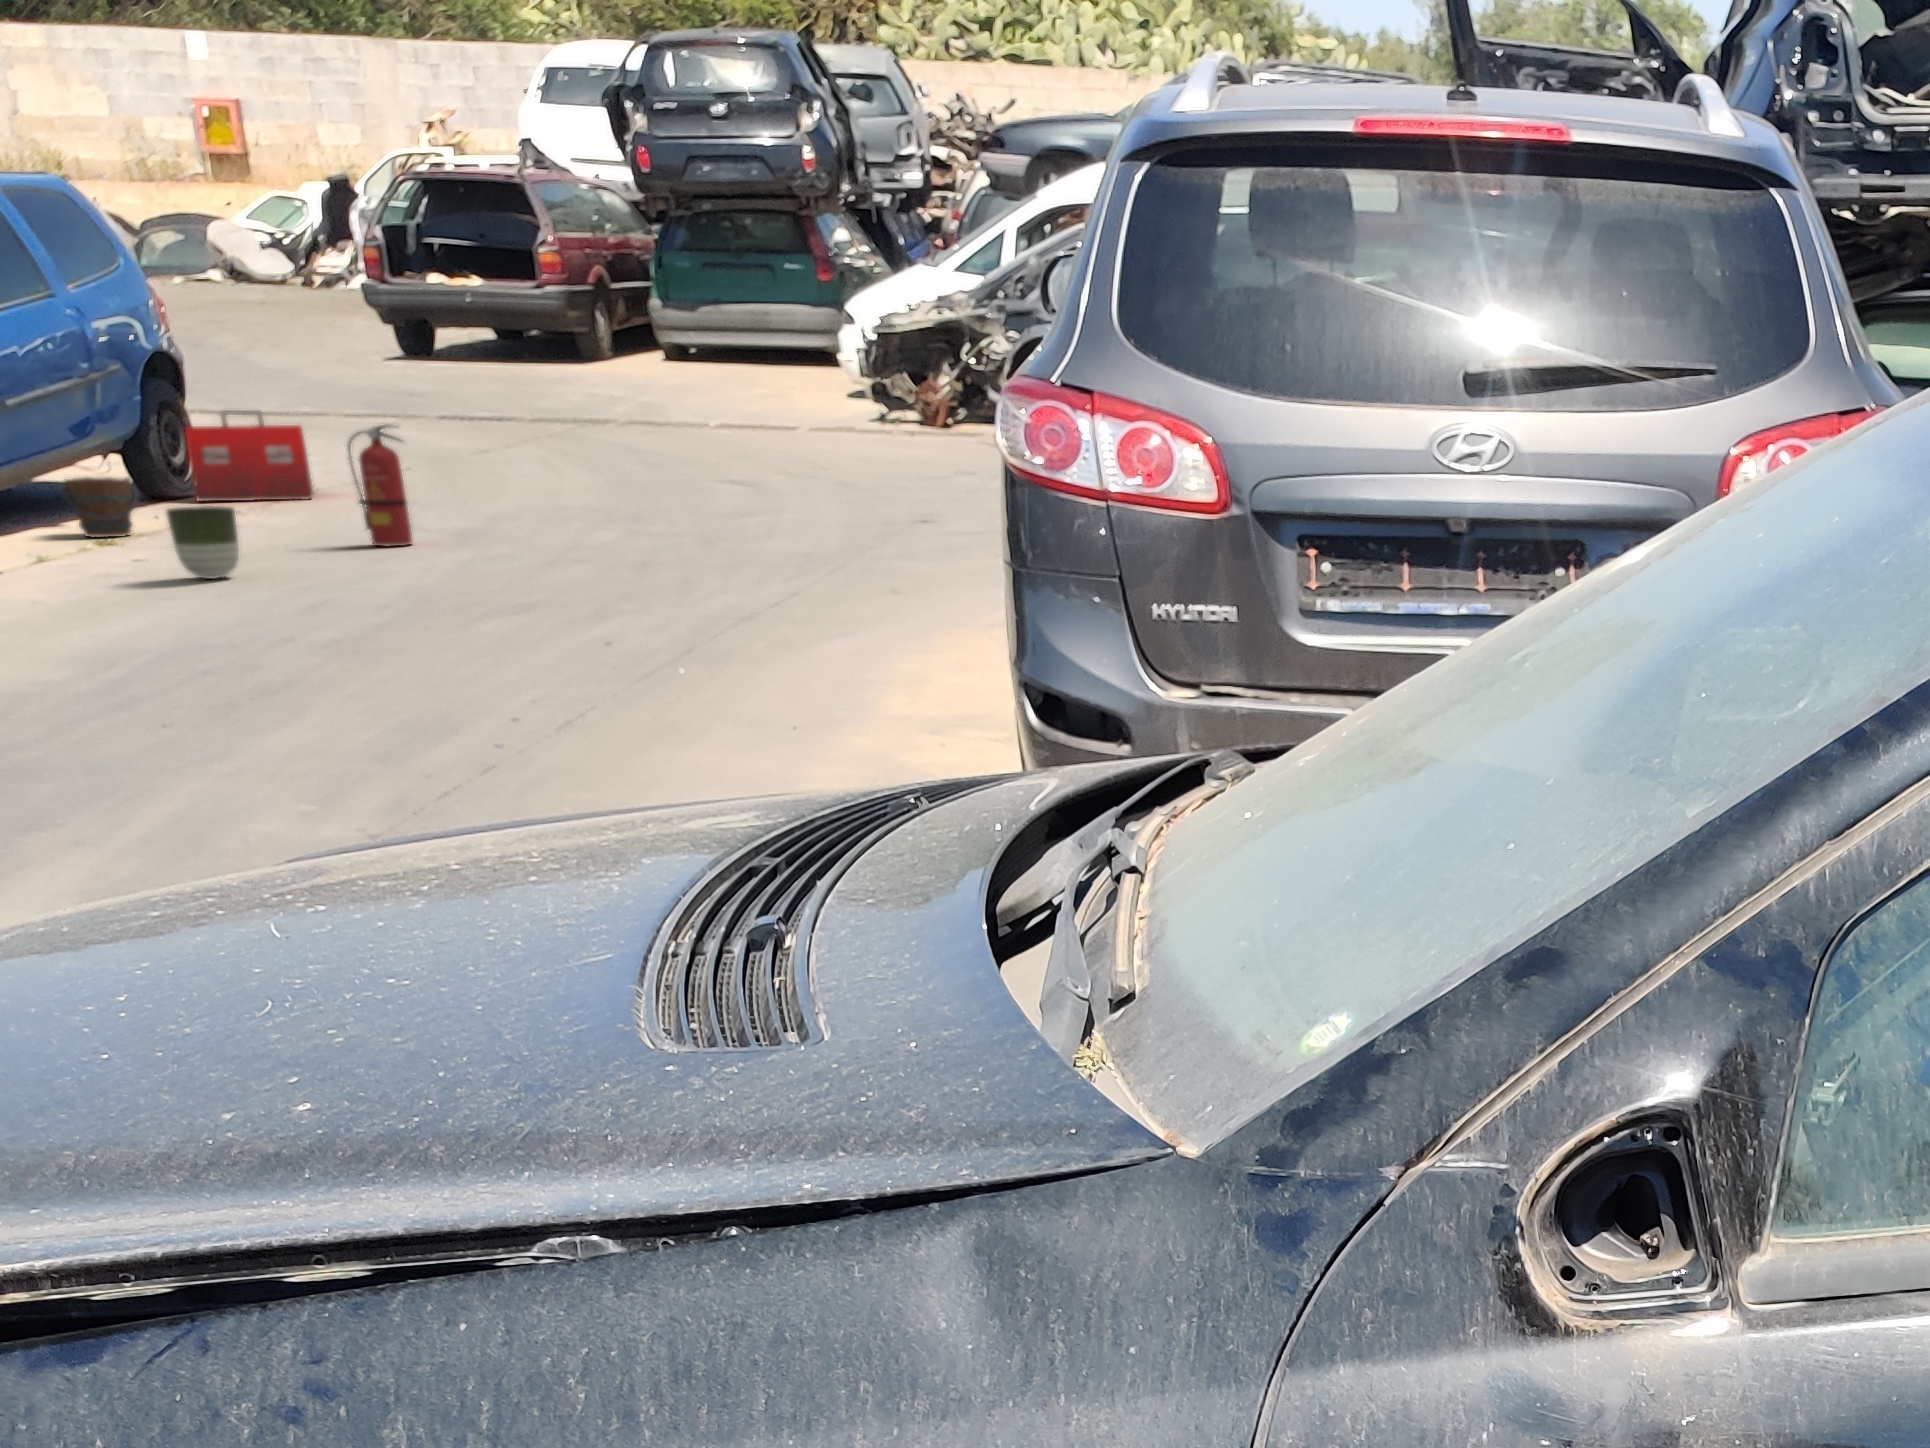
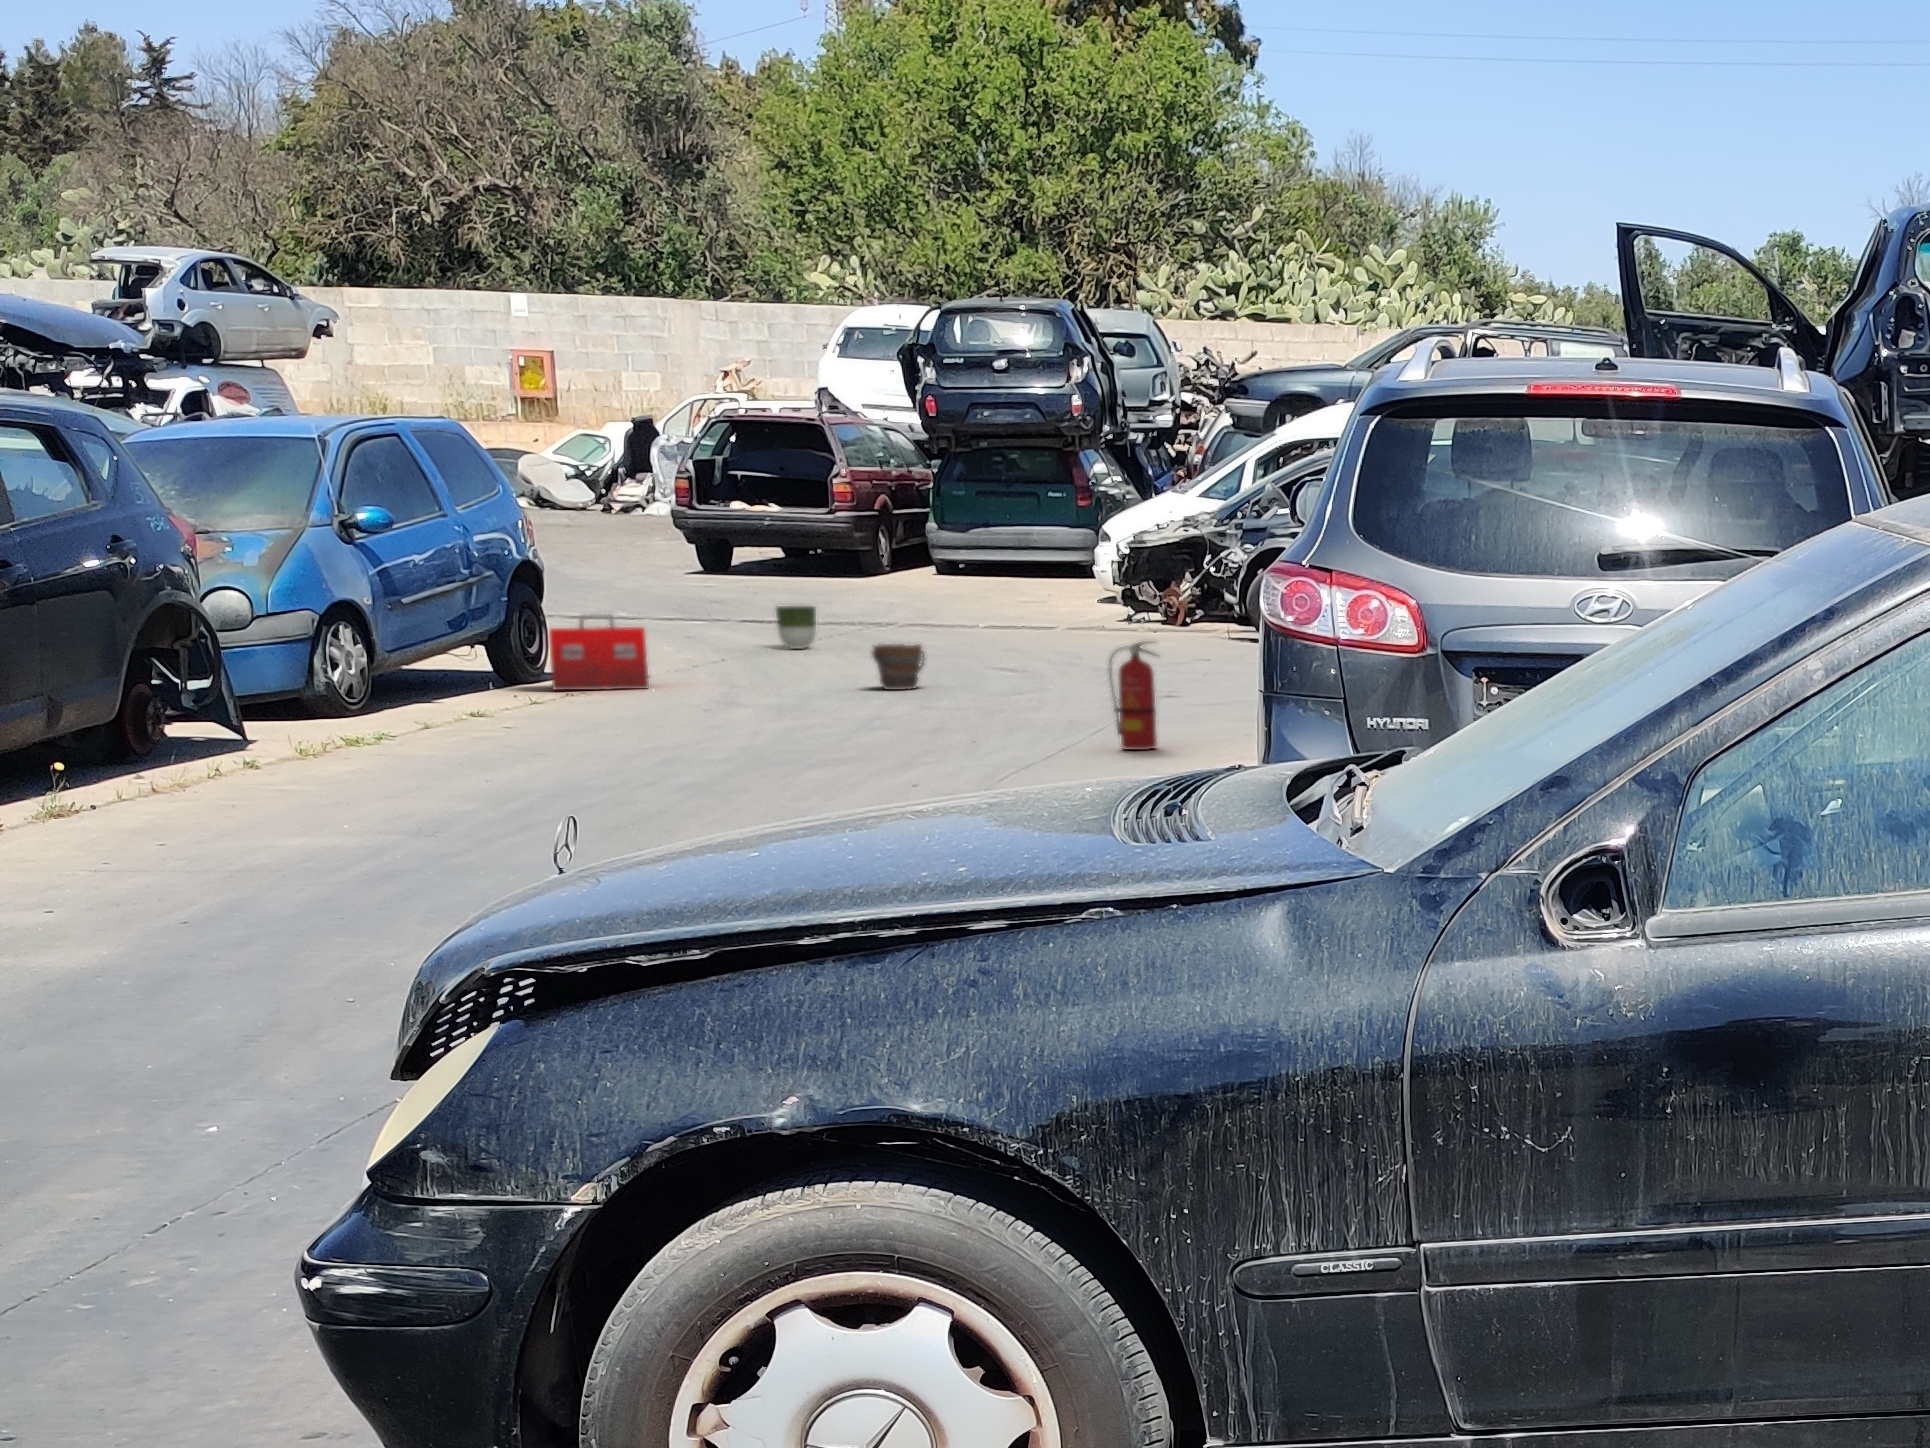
fire extinguisher: present [347,425,412,547] -> present [1113,642,1157,750]
bucket: present [62,477,138,537] -> present [871,644,926,690]
planter: present [166,506,239,579] -> present [775,606,816,649]

